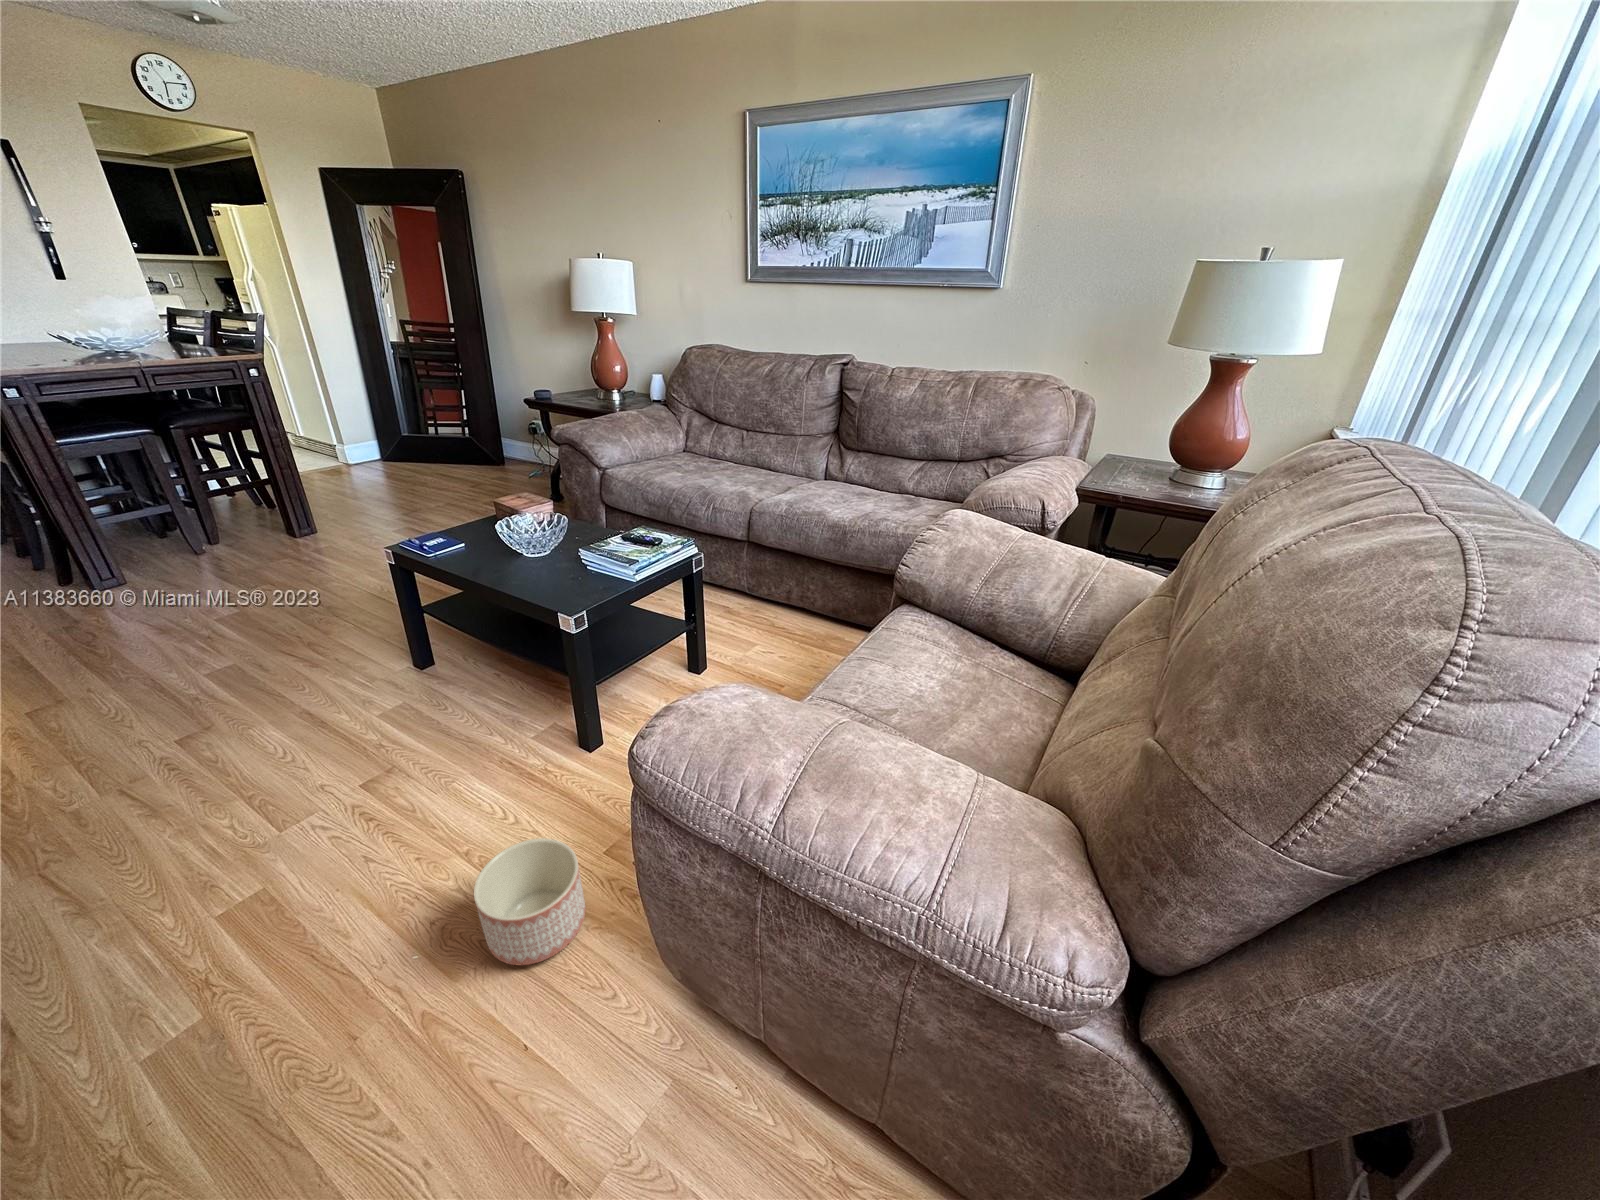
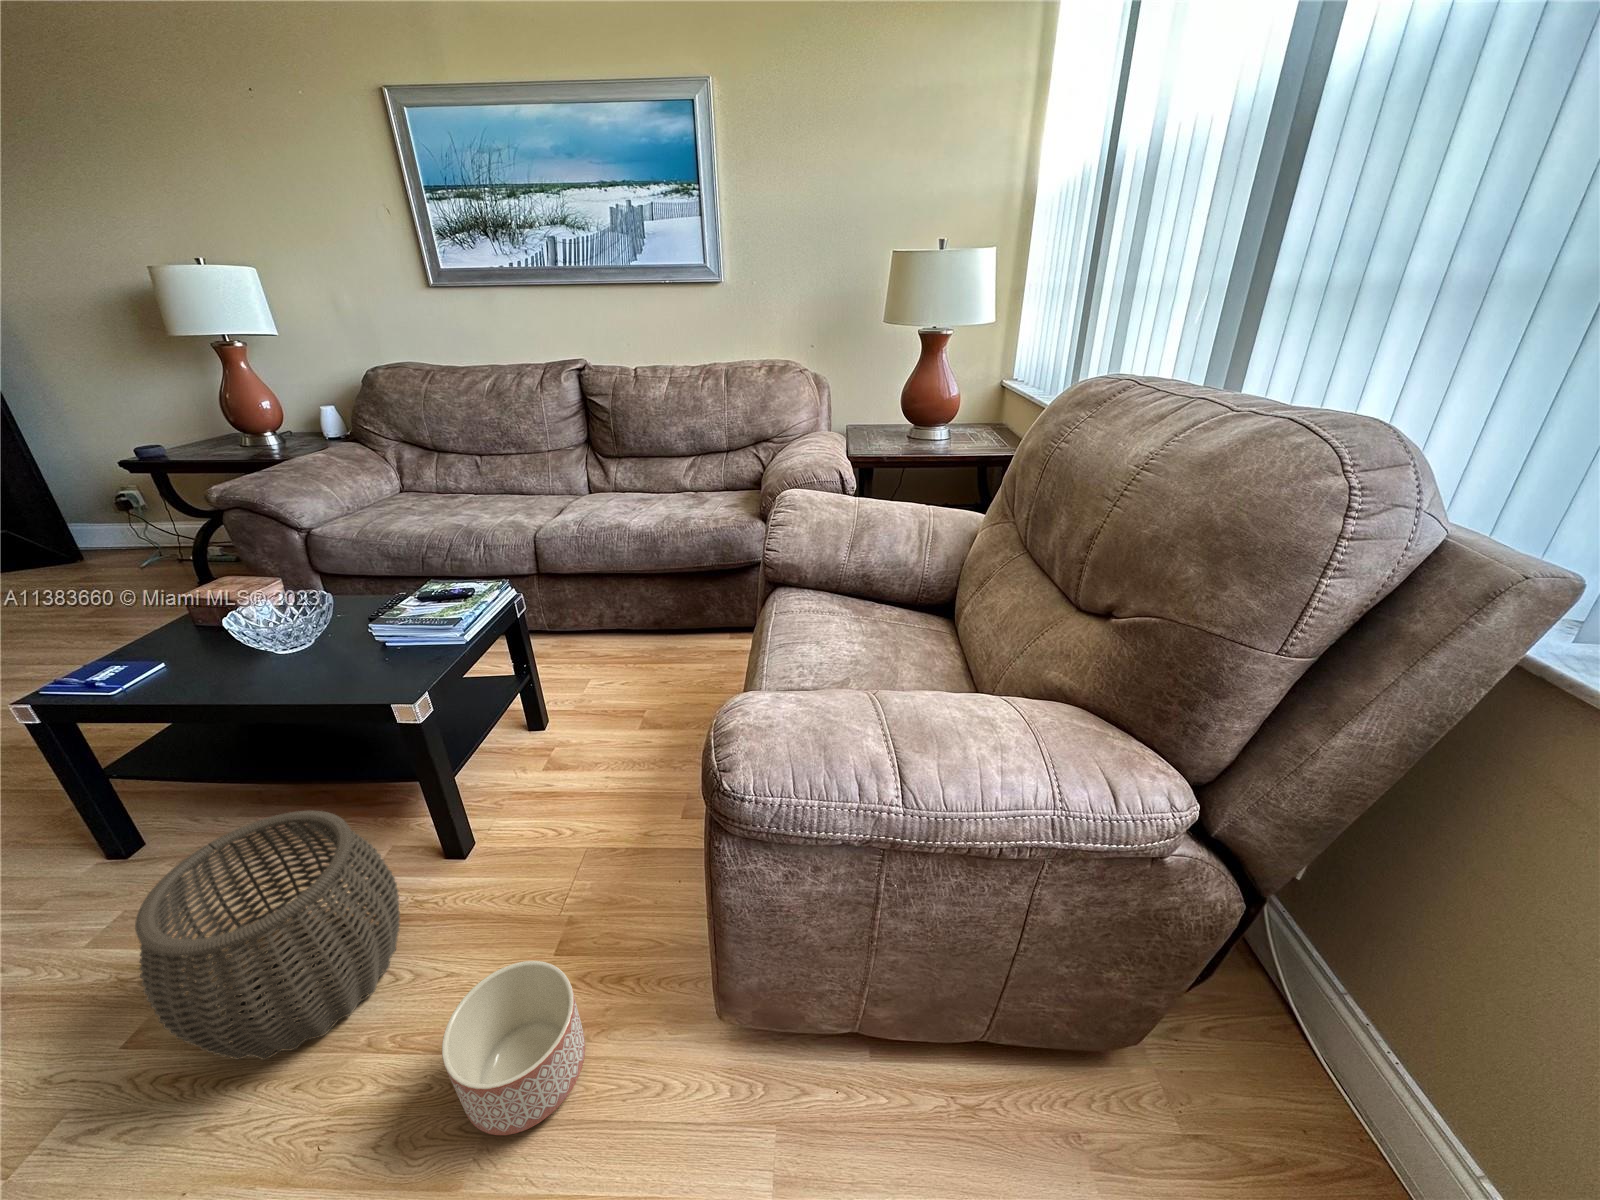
woven basket: none [366,667,528,832] -> present [135,811,400,1060]

